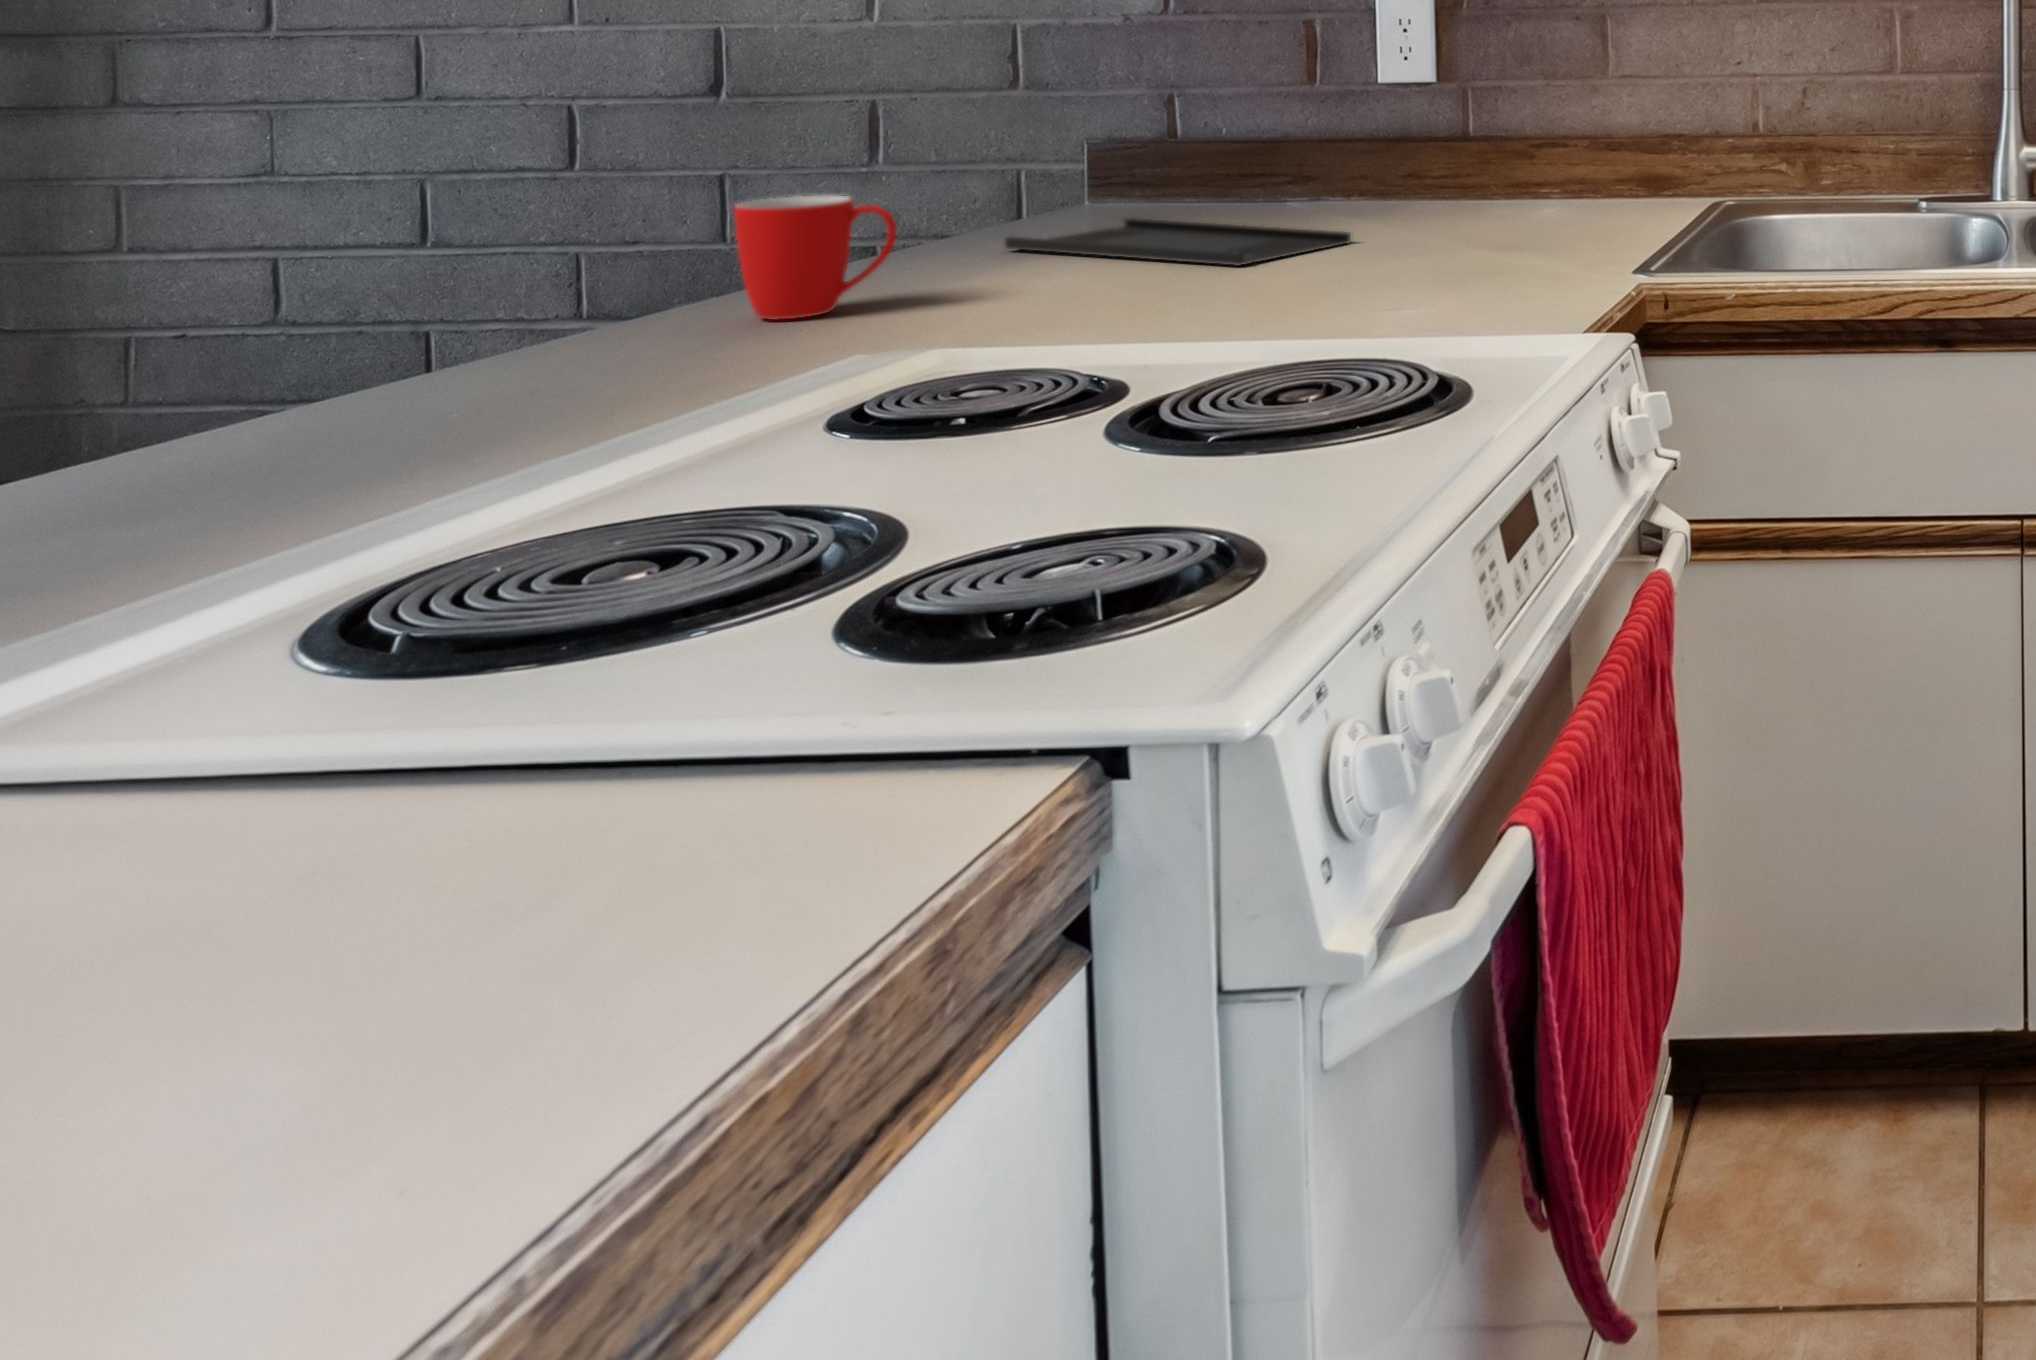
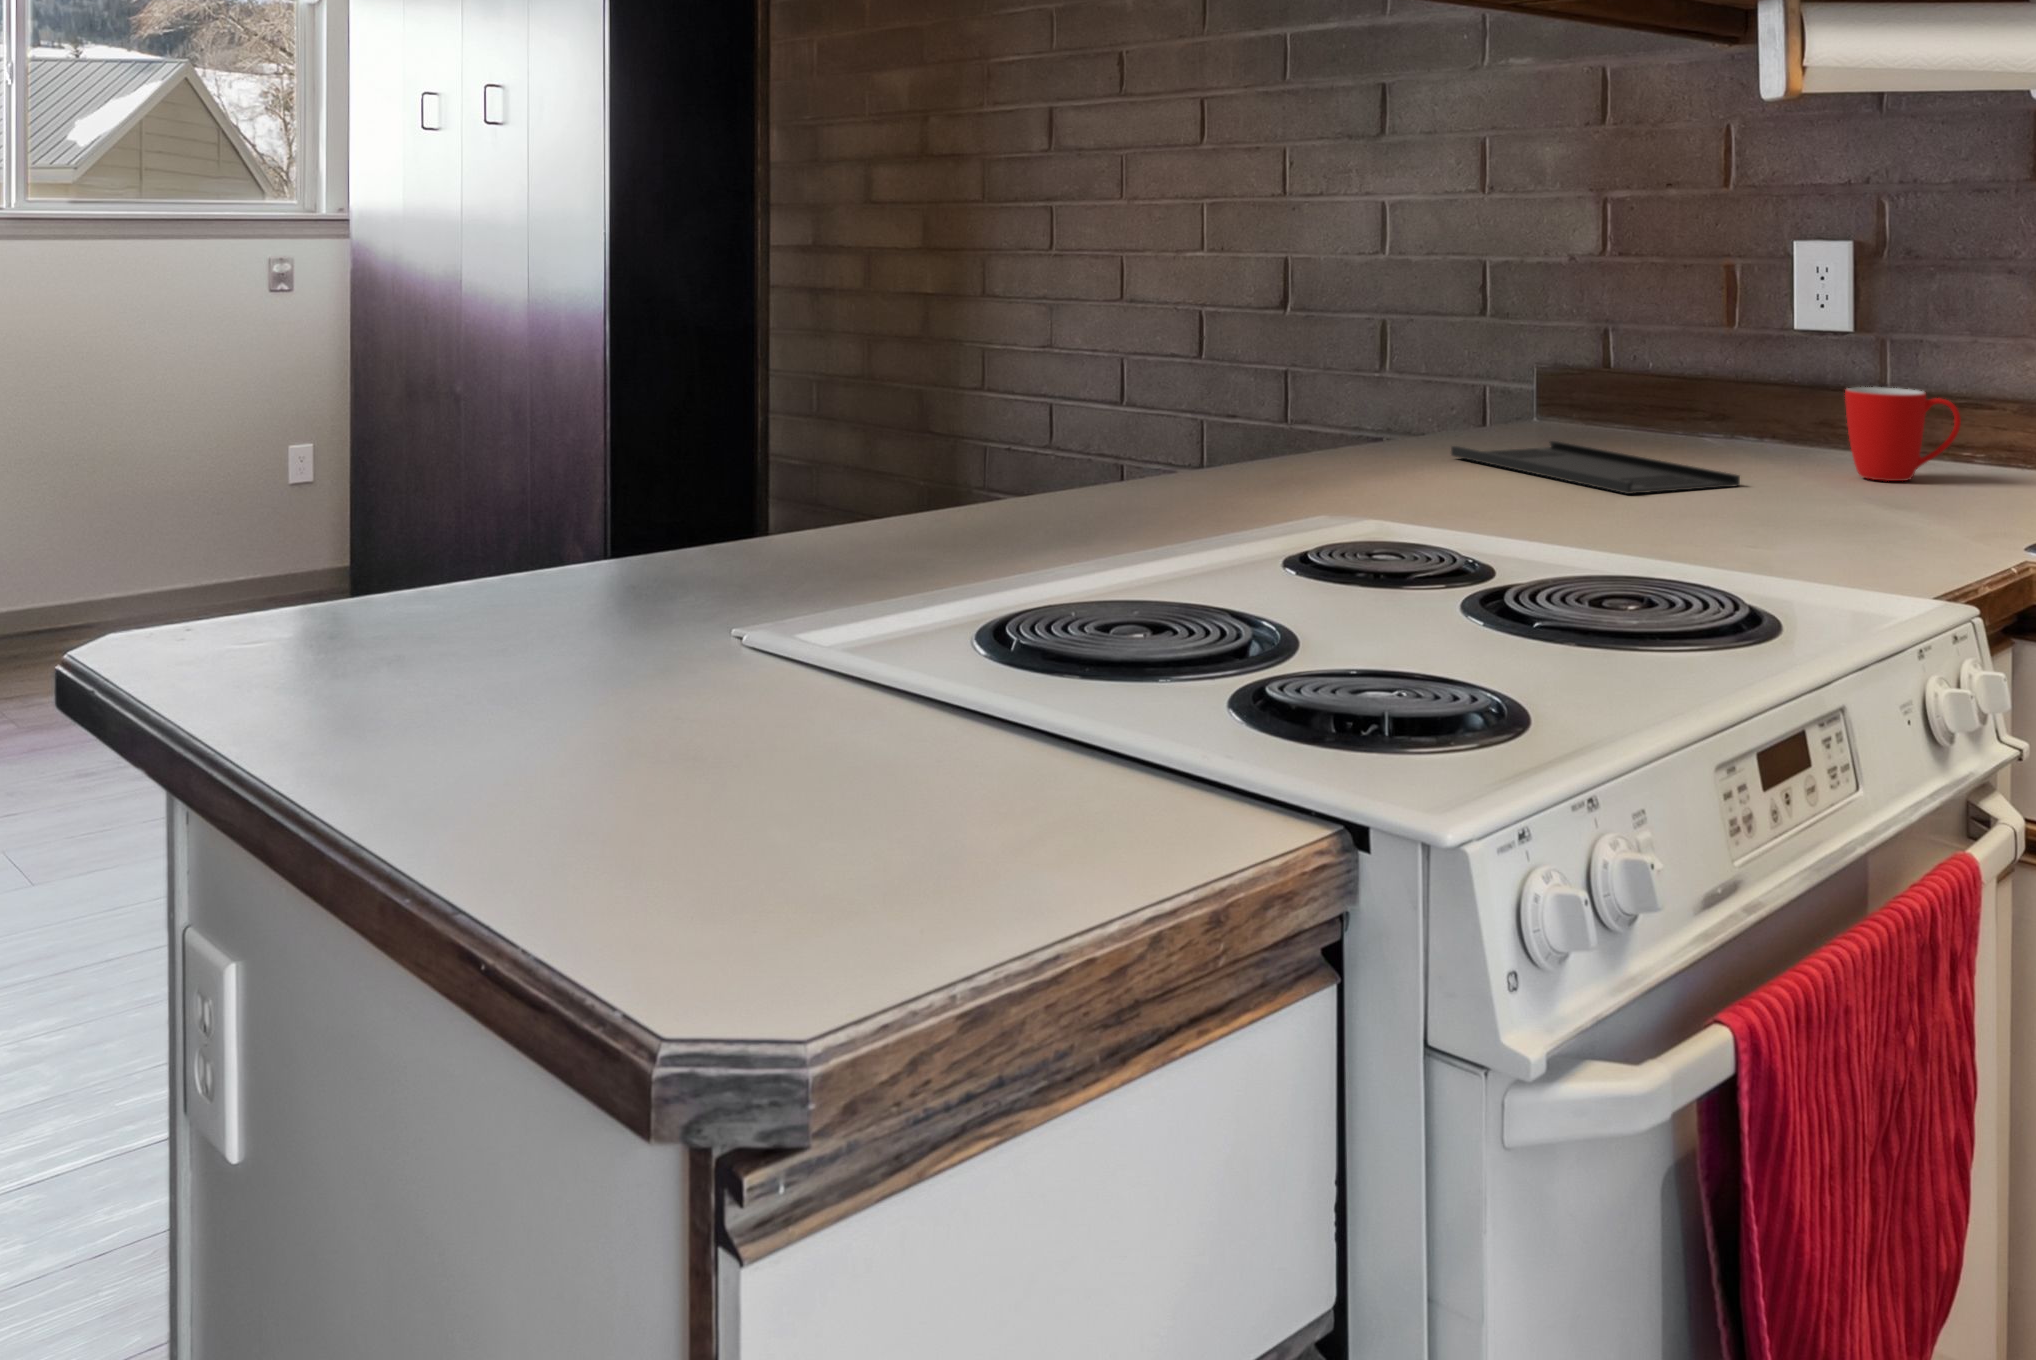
mug: present [734,195,896,319] -> present [1845,387,1961,481]

